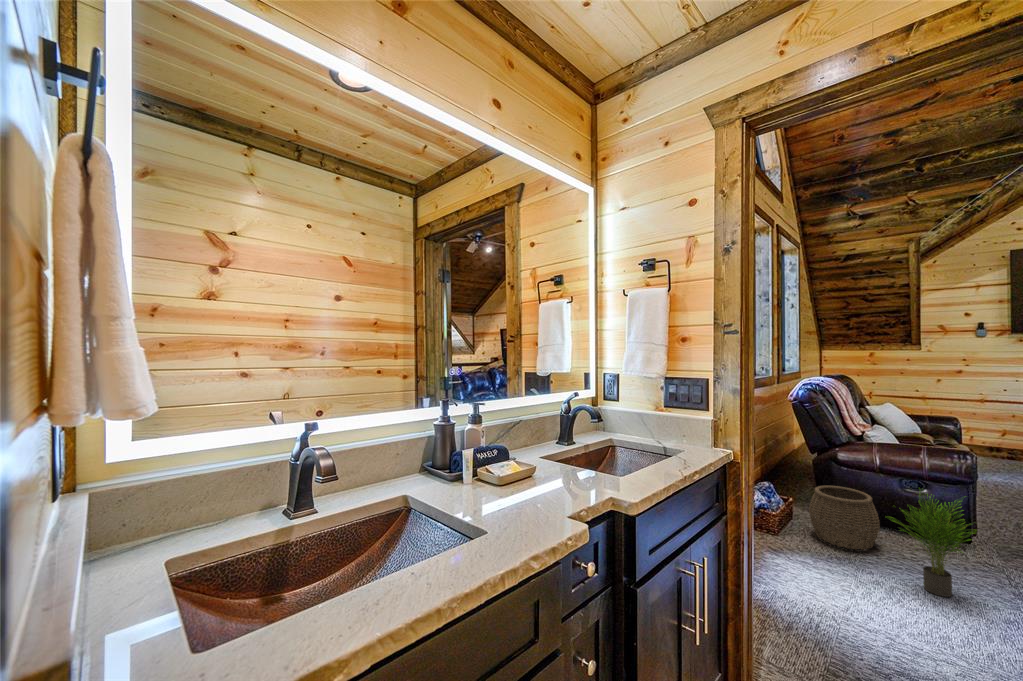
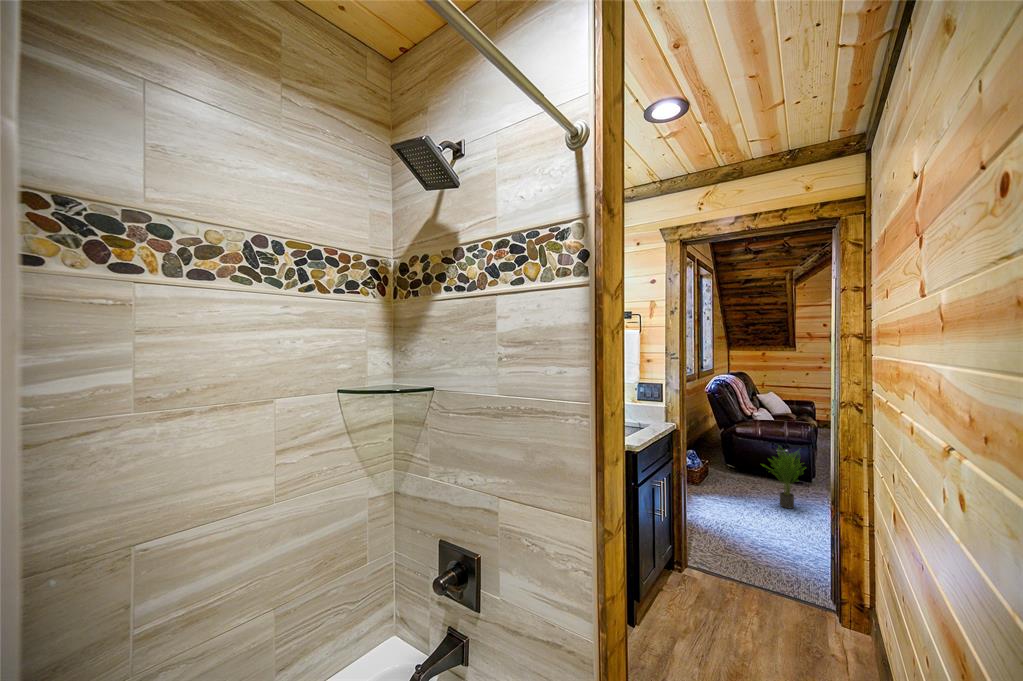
woven basket: present [809,486,880,550] -> none [718,450,759,490]

